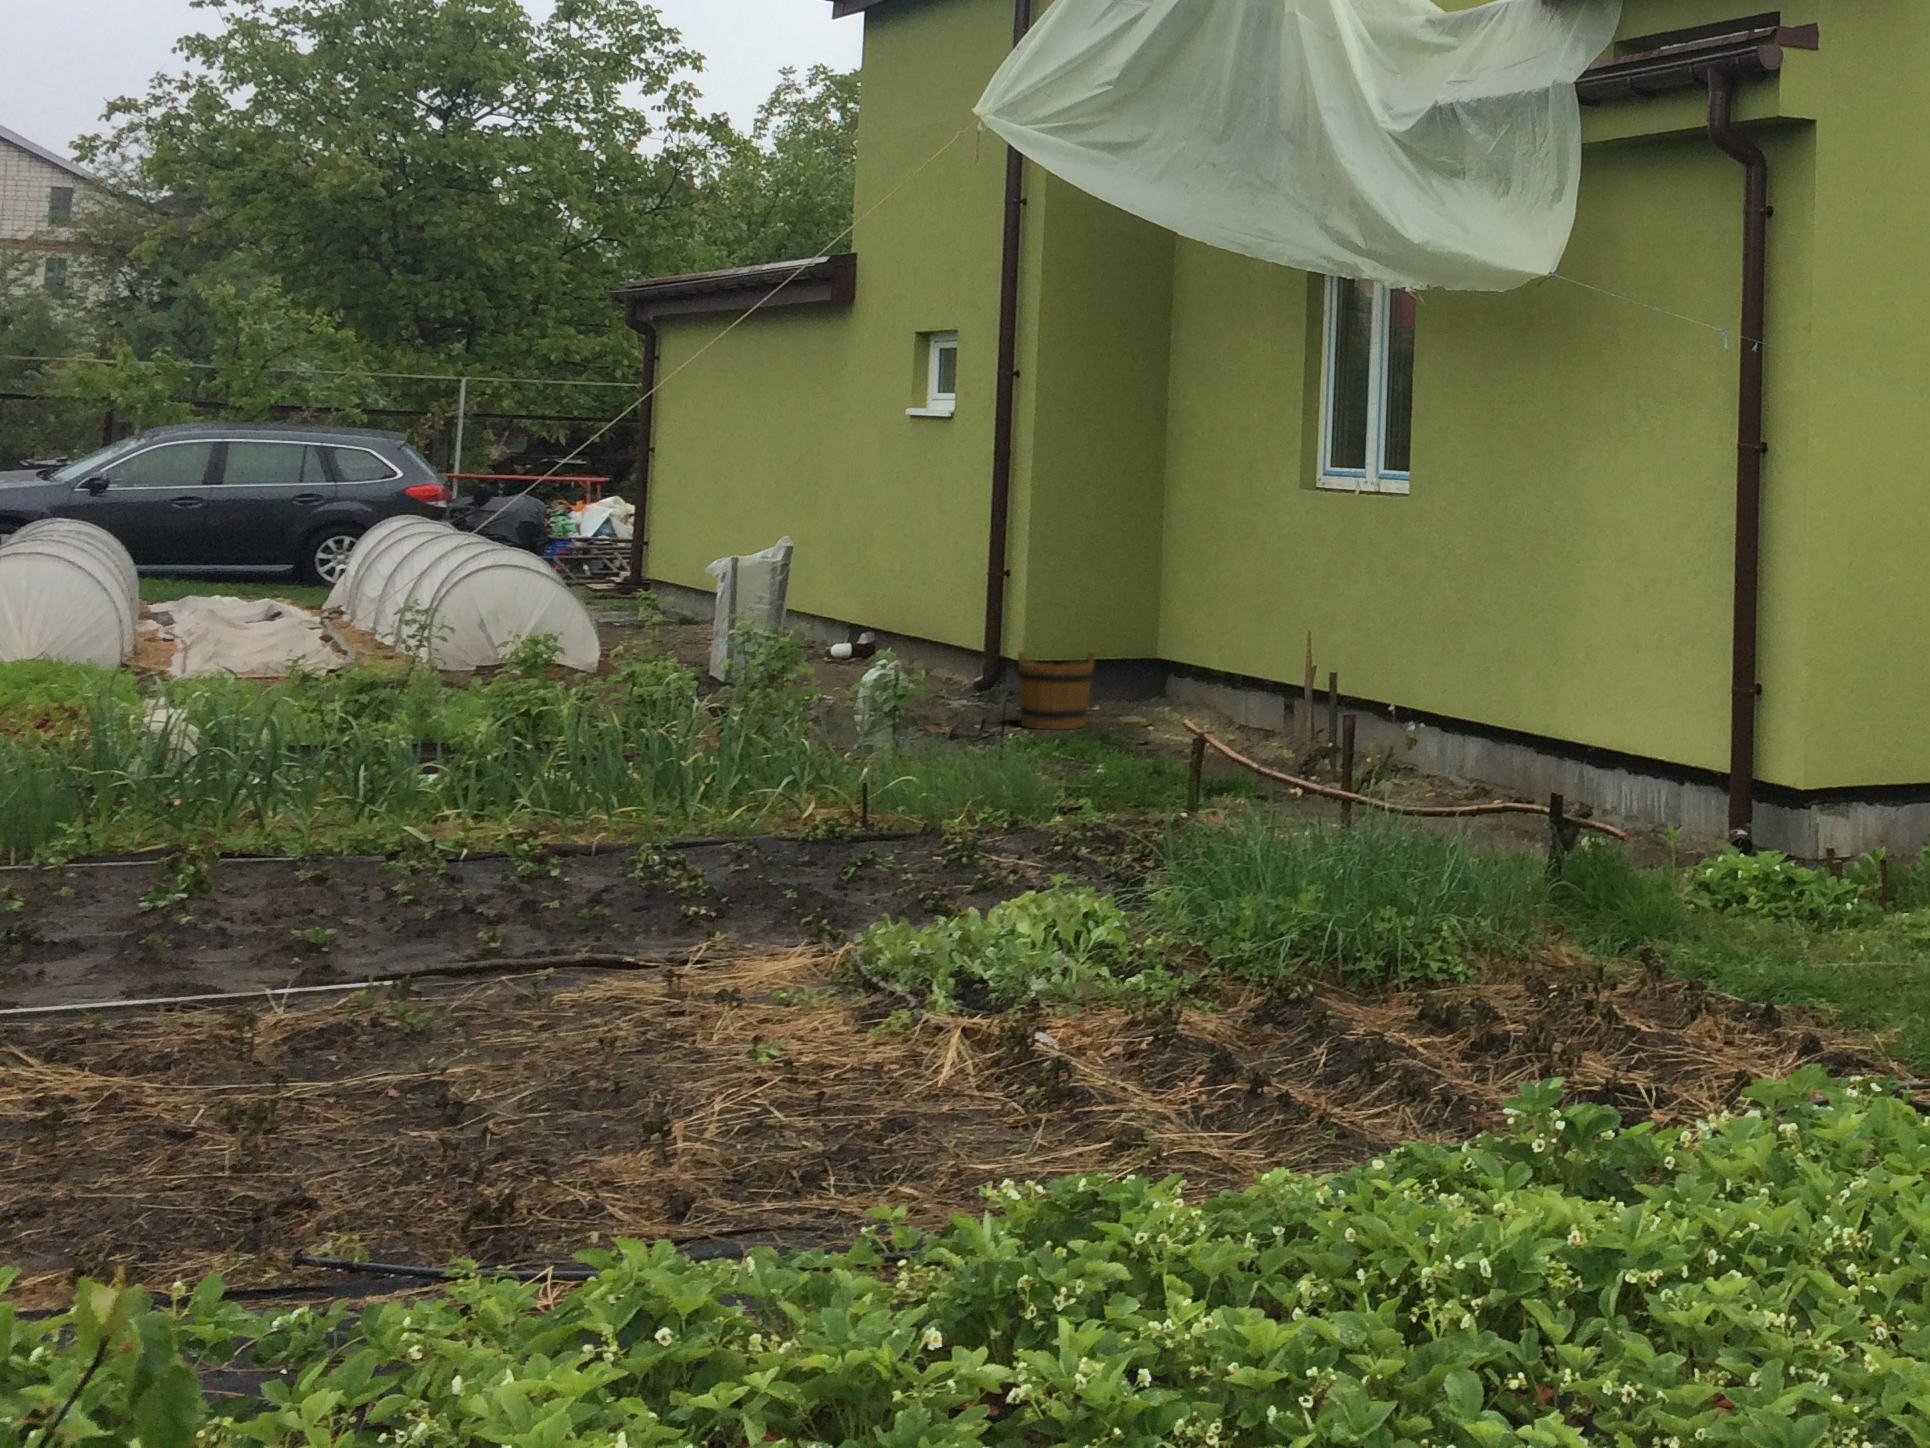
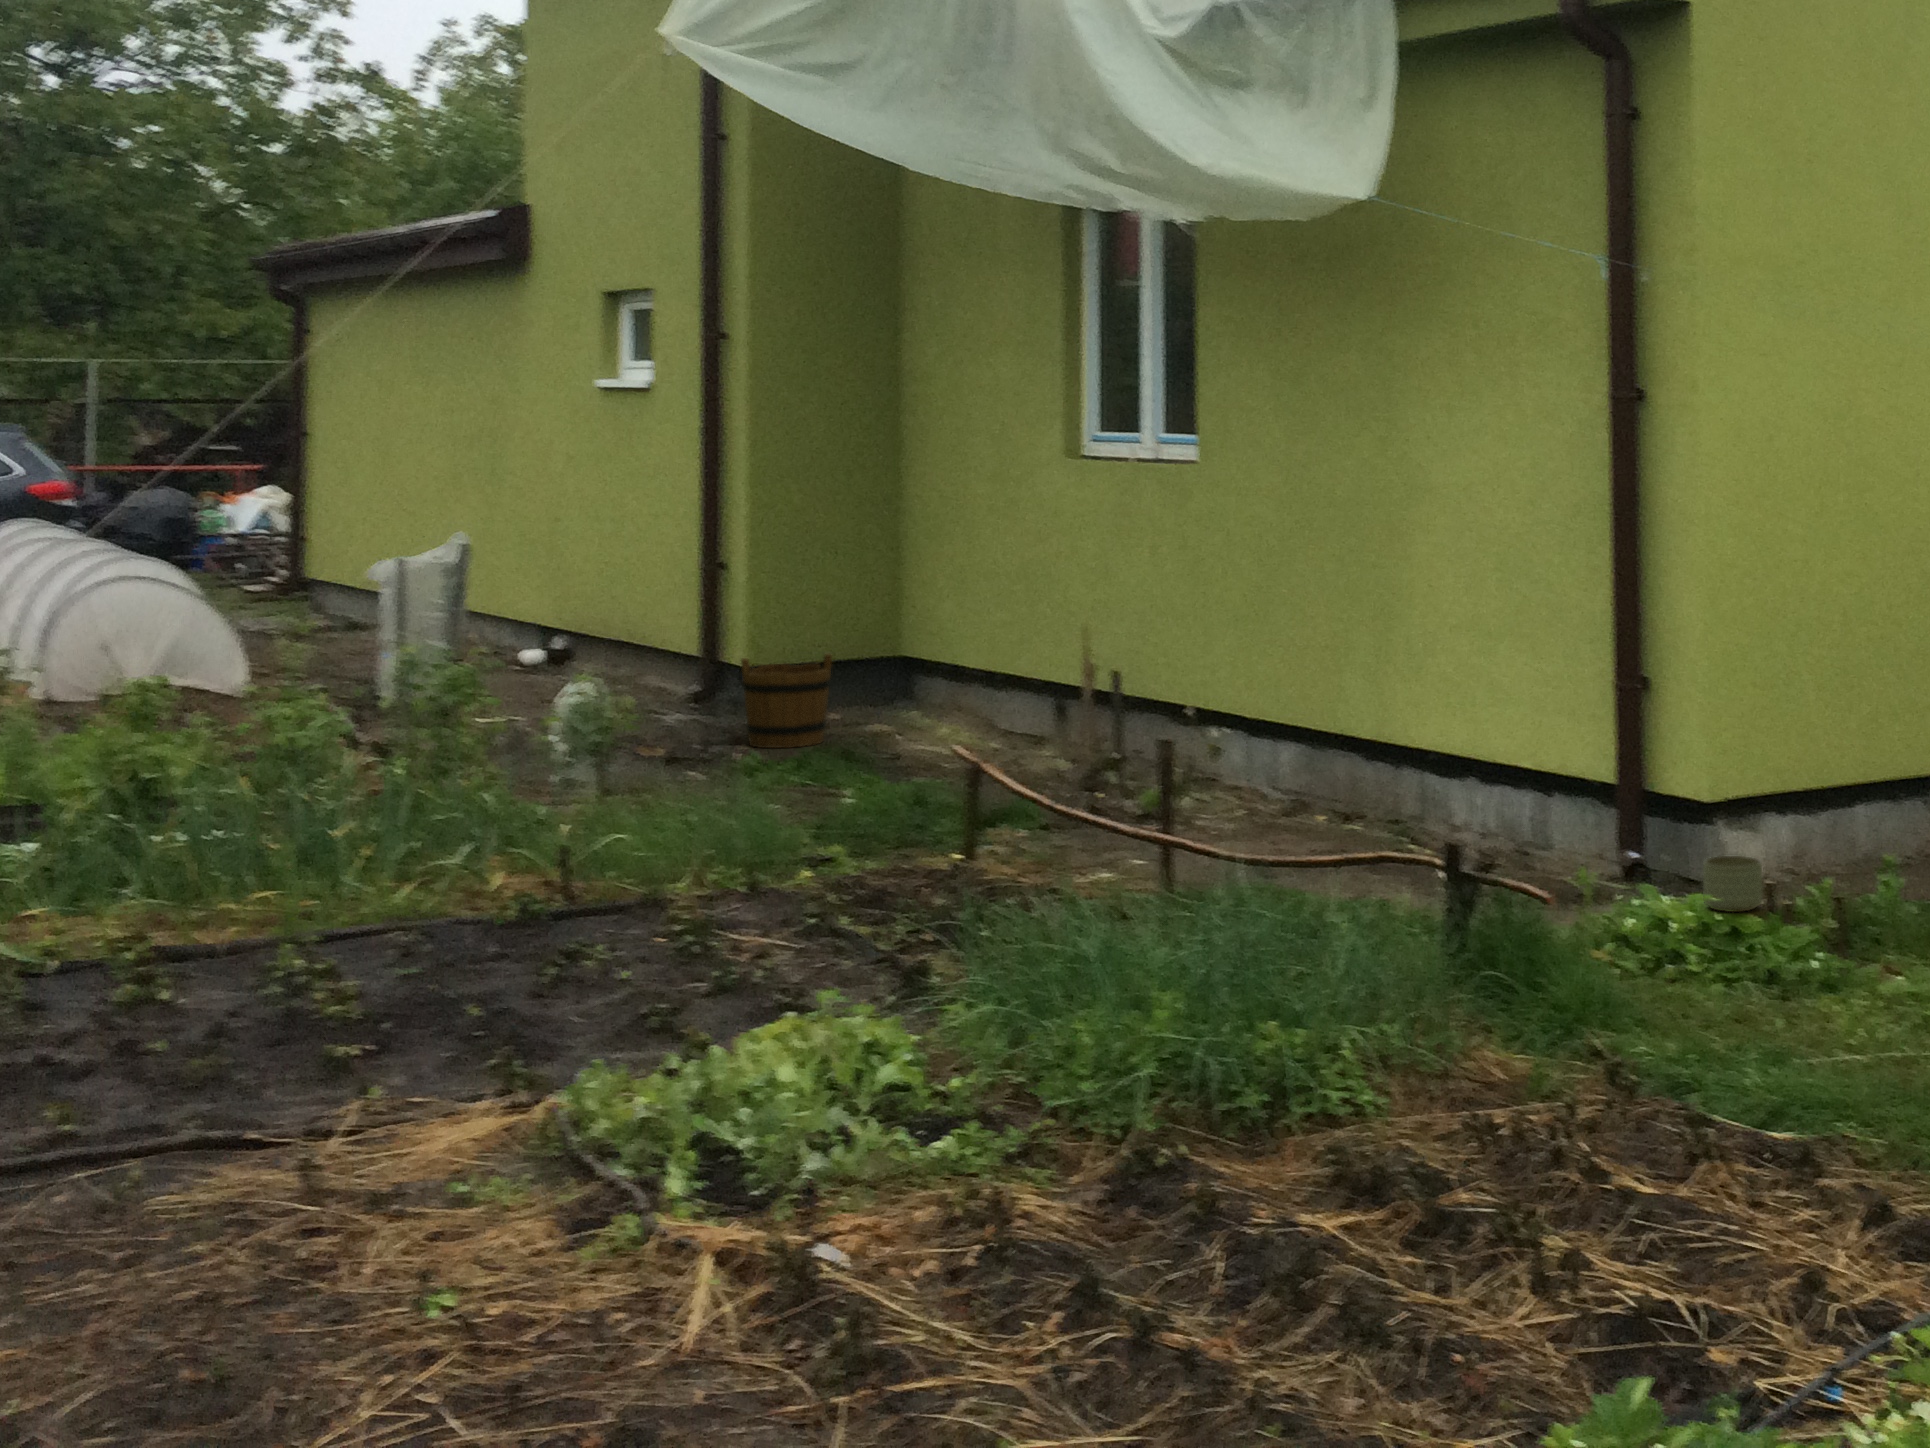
planter: none [1793,837,1843,883] -> present [1703,856,1762,912]

